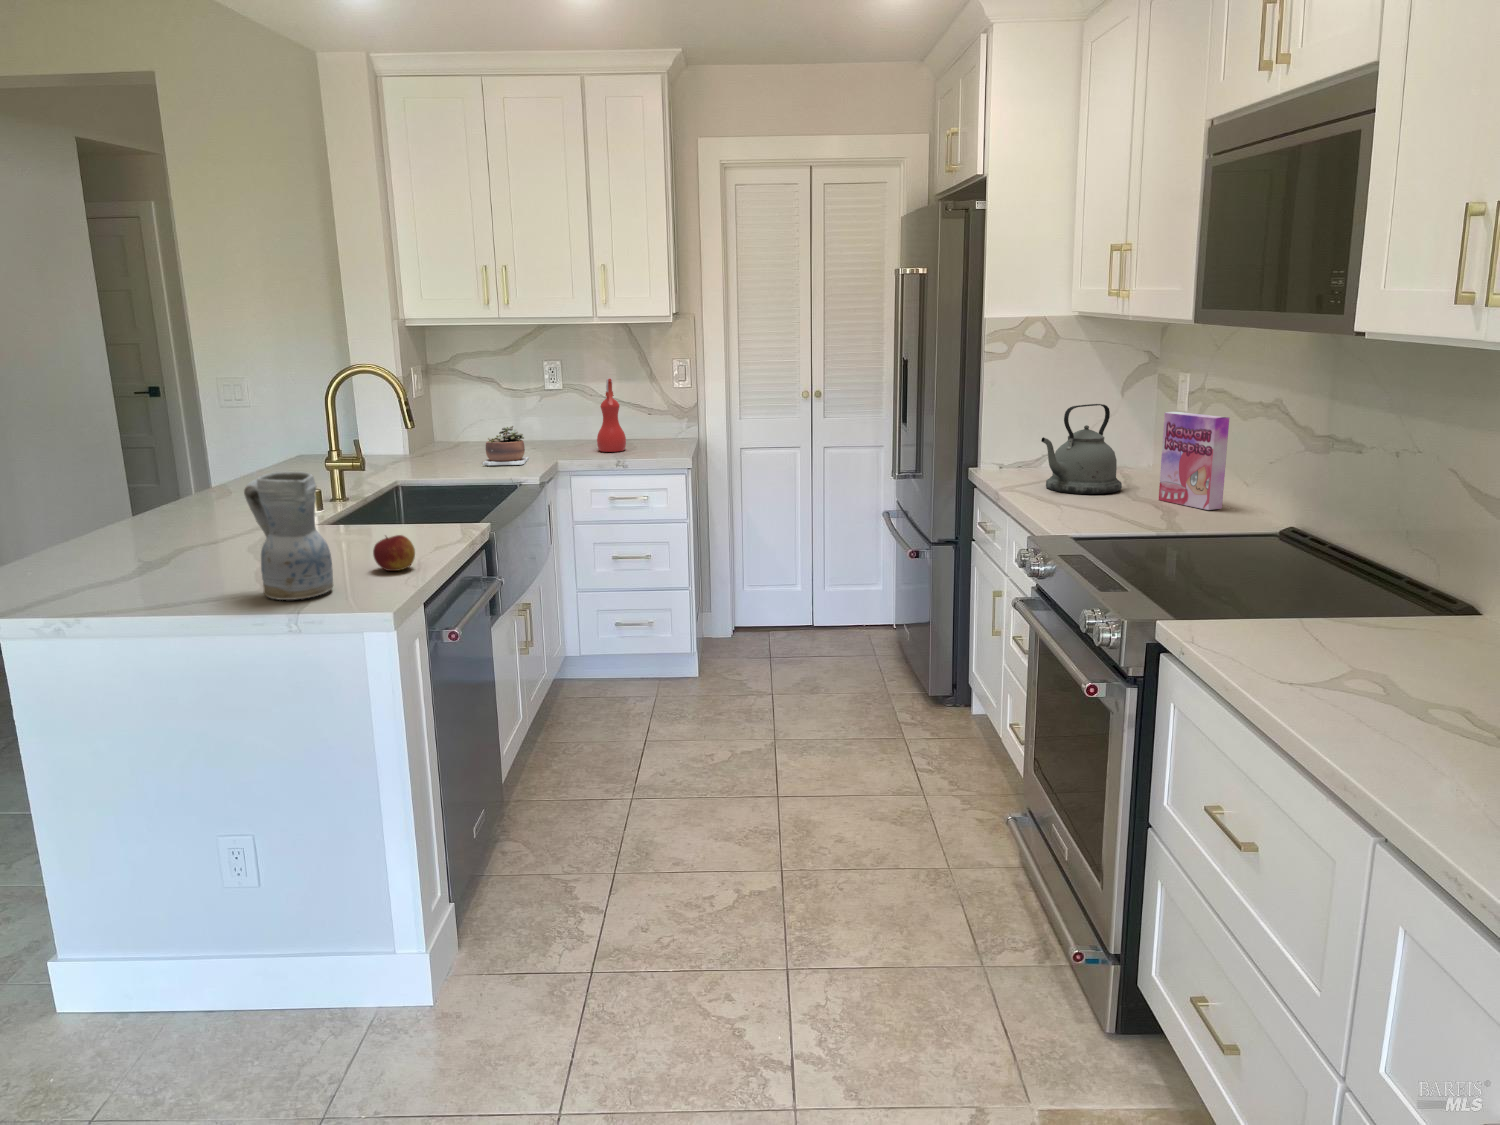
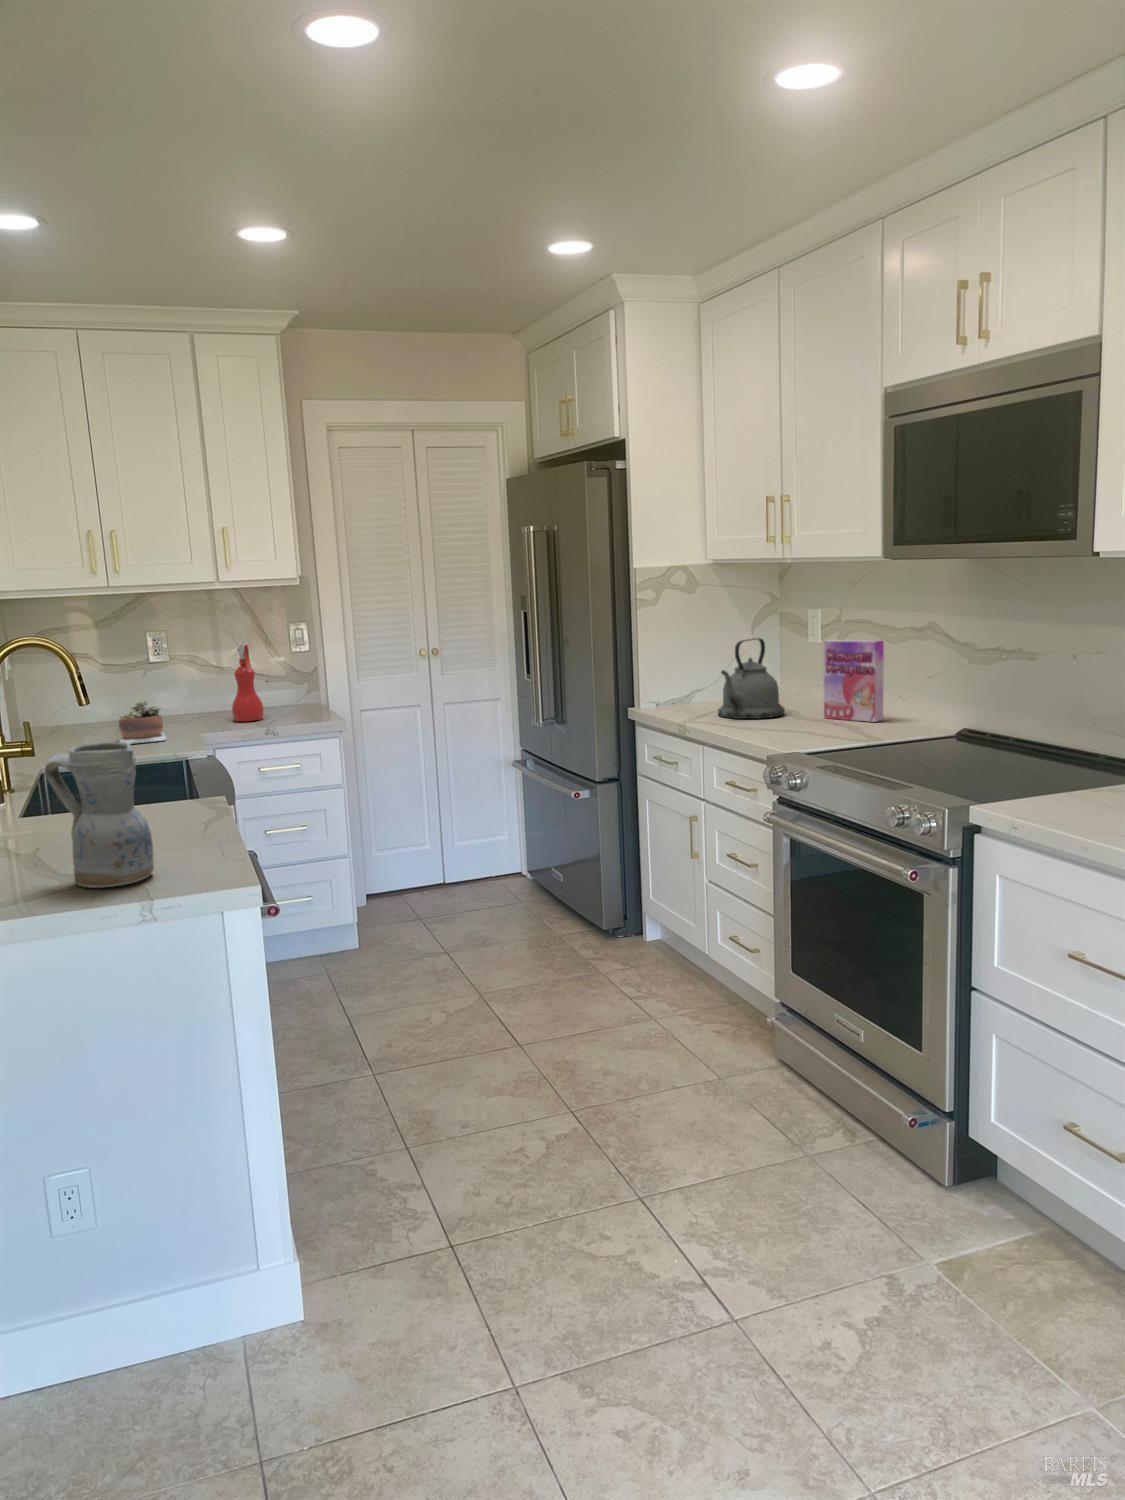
apple: present [373,535,415,571] -> none [166,807,213,847]

